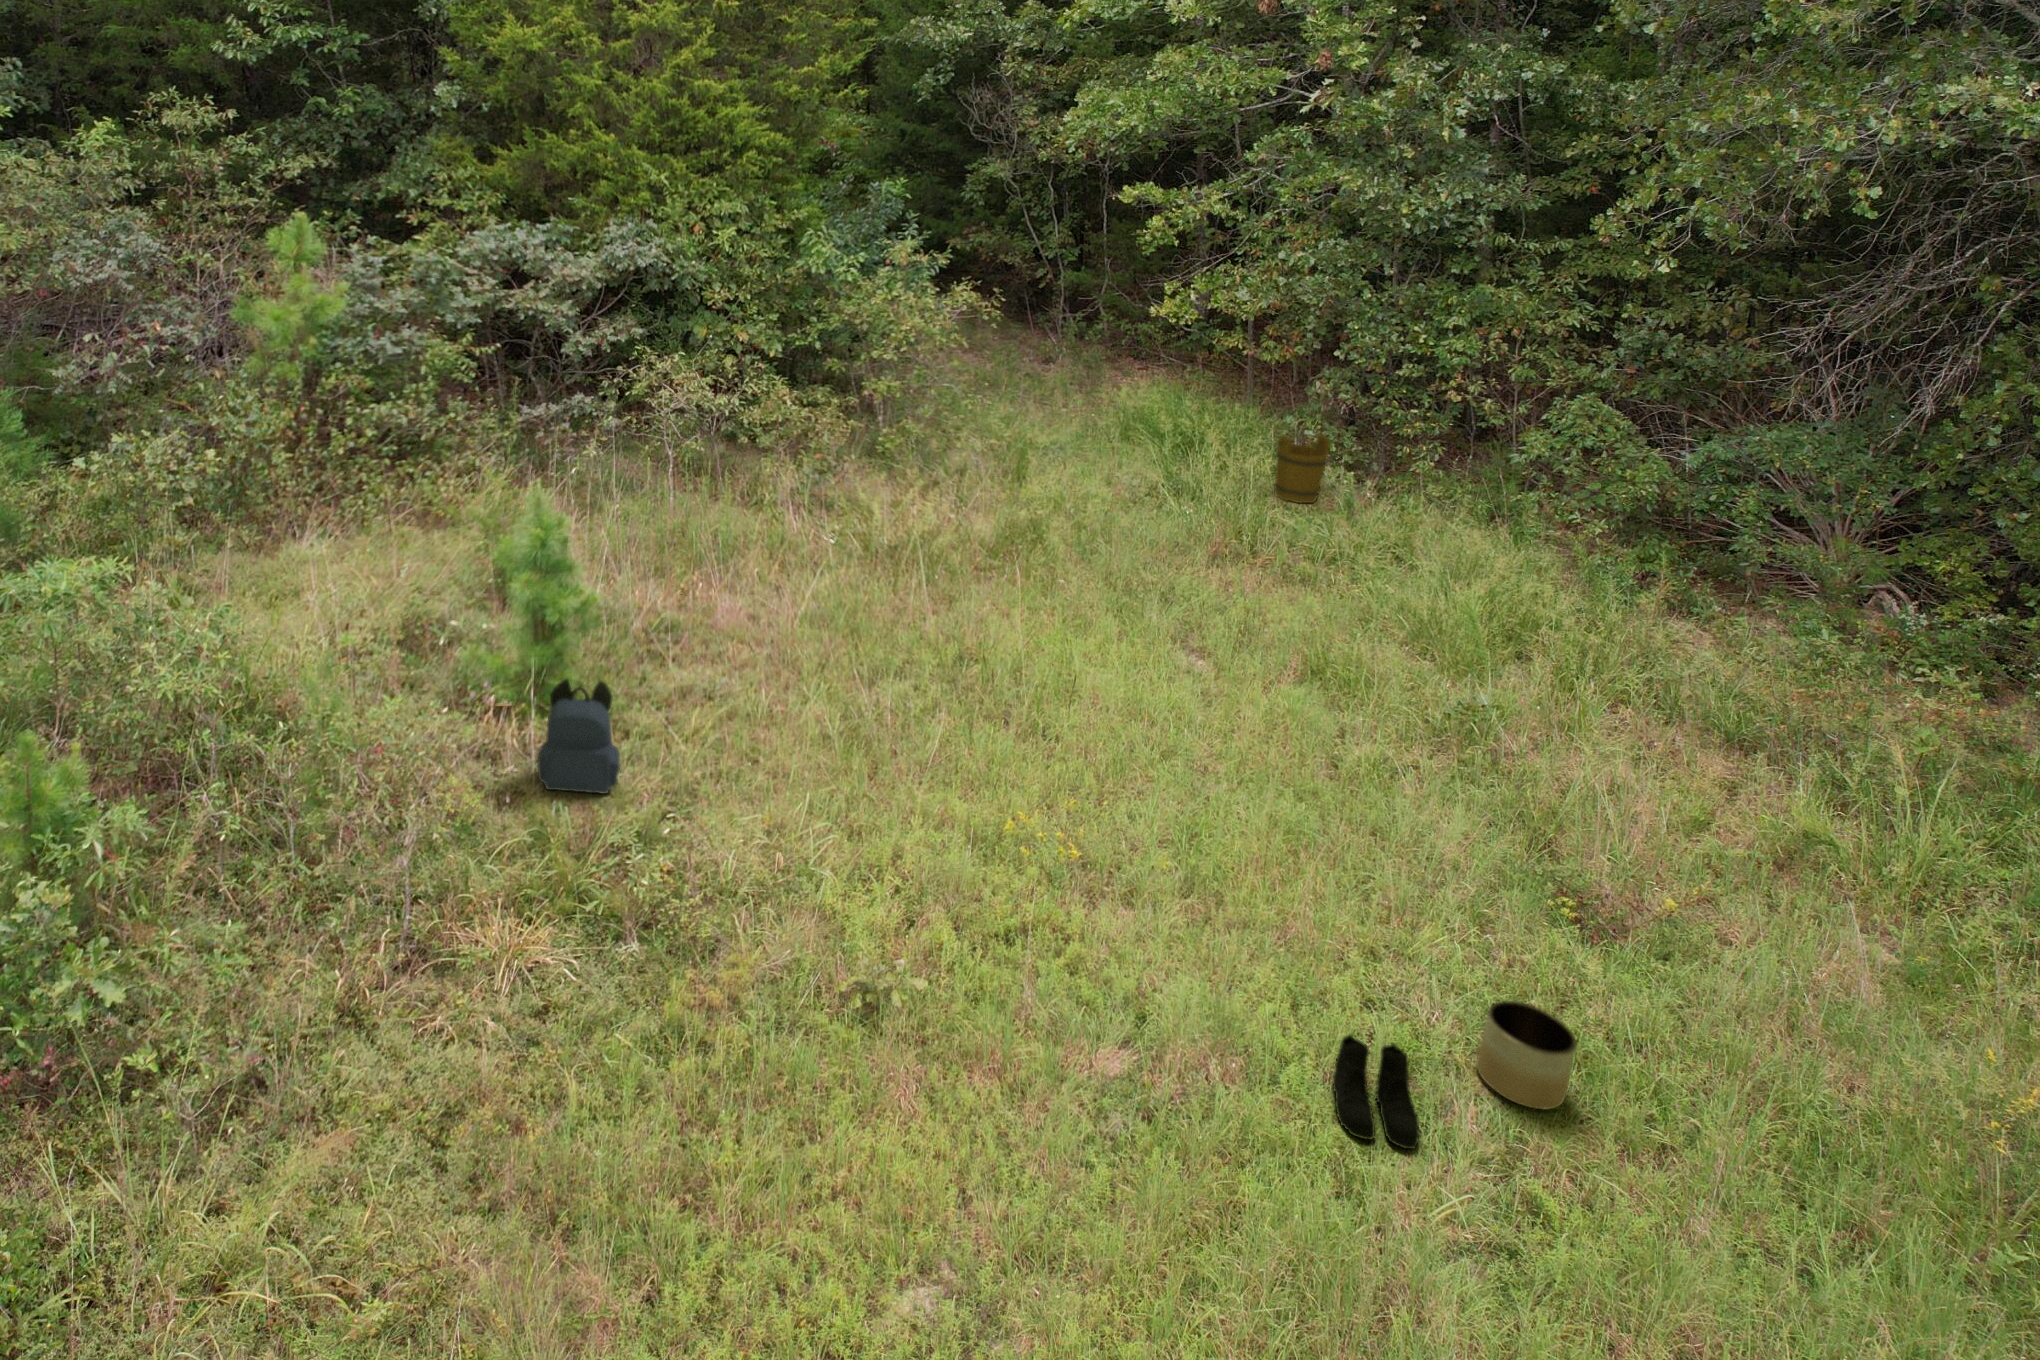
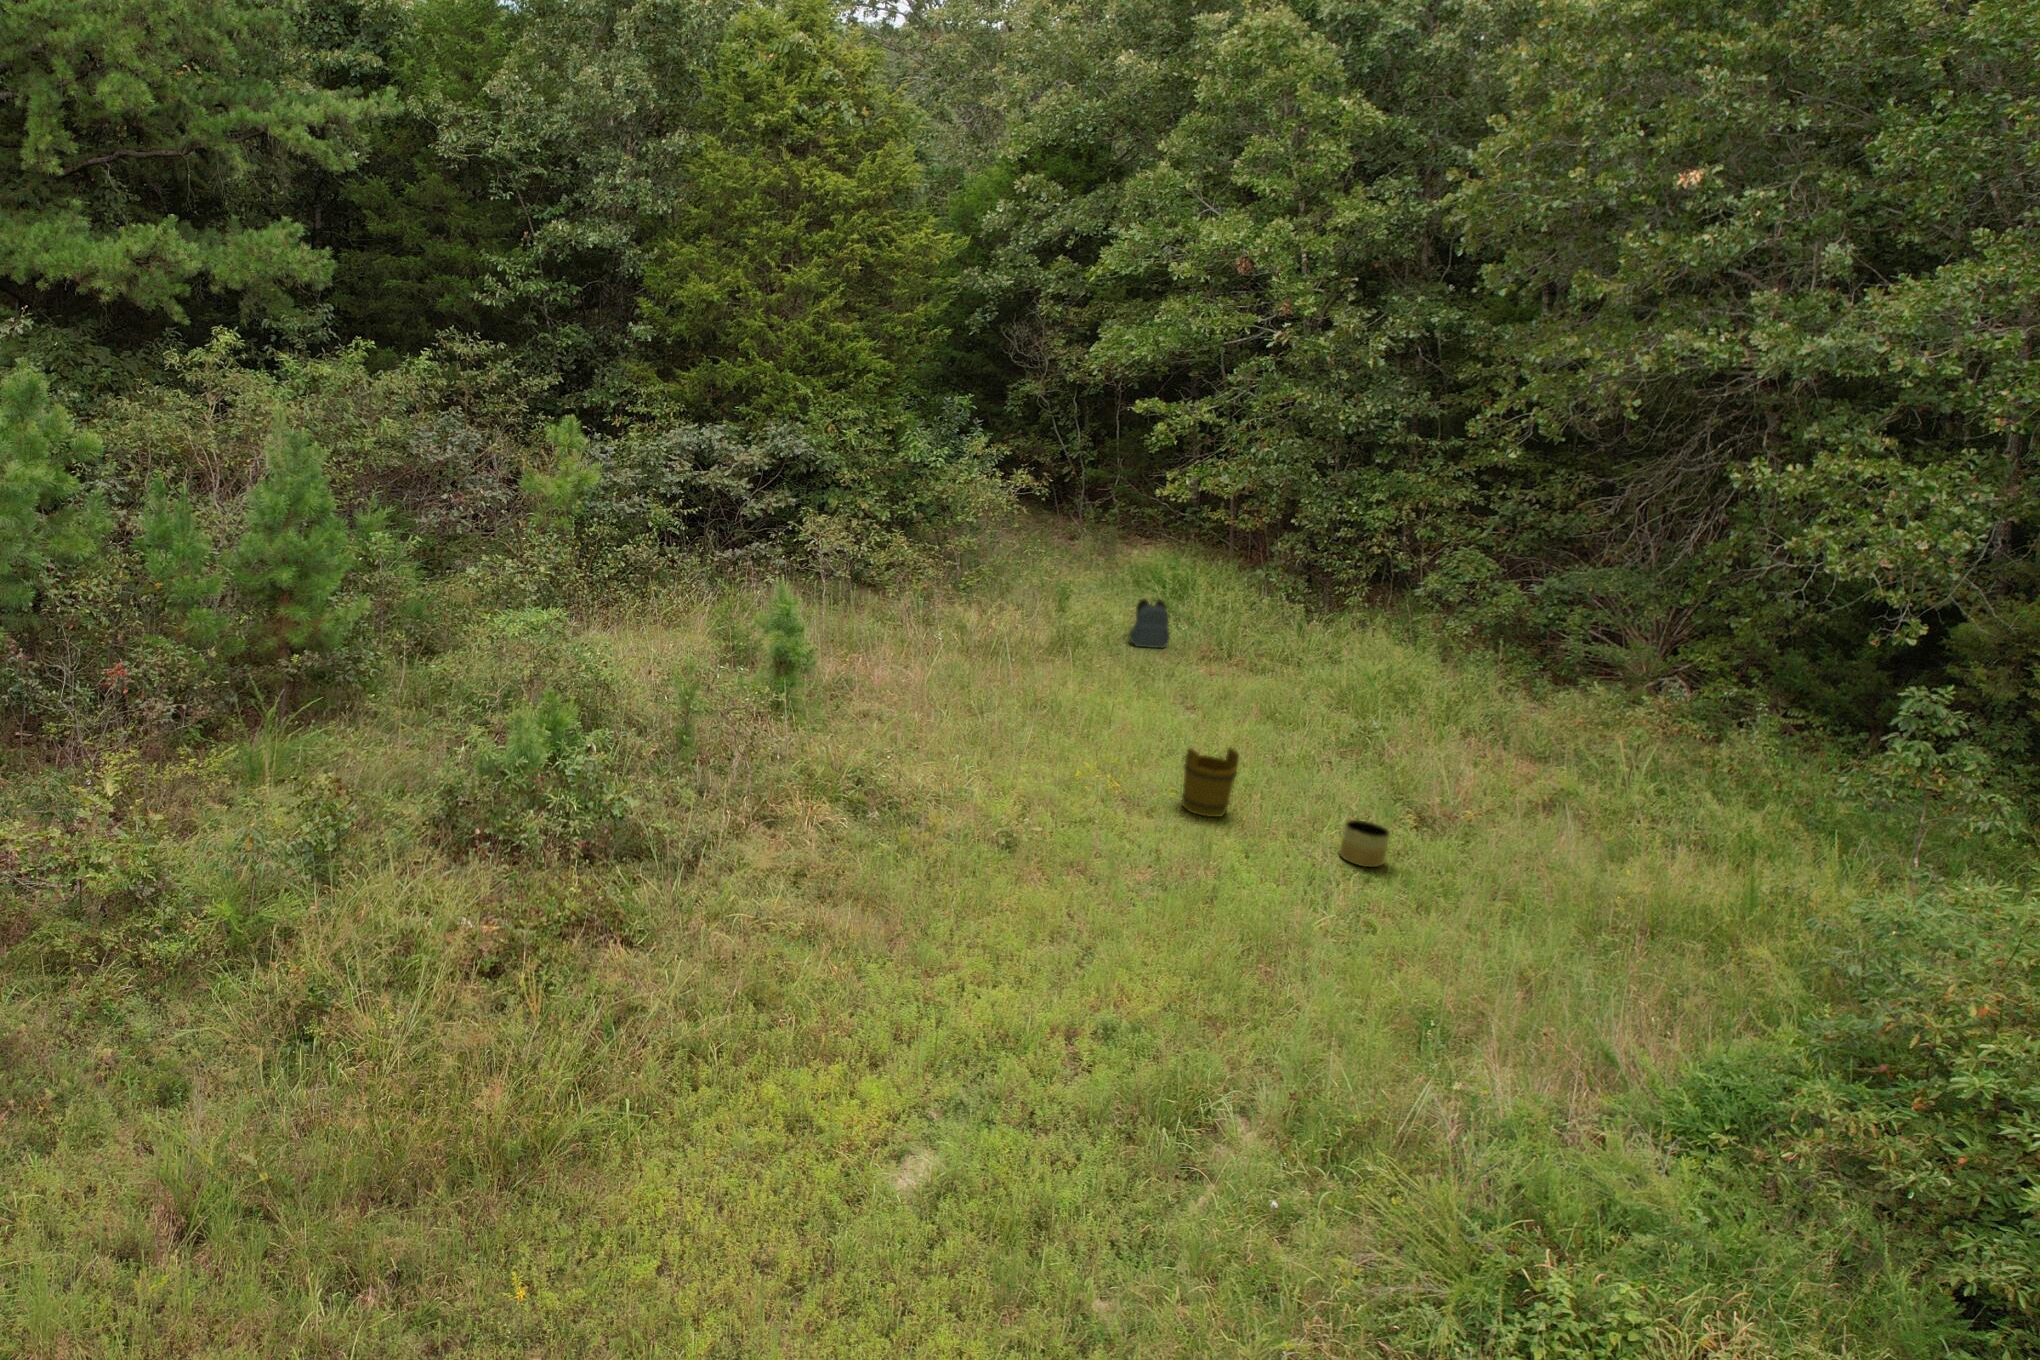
bucket: present [1274,435,1330,503] -> present [1182,747,1239,817]
backpack: present [537,679,620,794] -> present [1129,599,1170,648]
boots: present [1333,1035,1419,1149] -> none [1262,831,1305,876]

